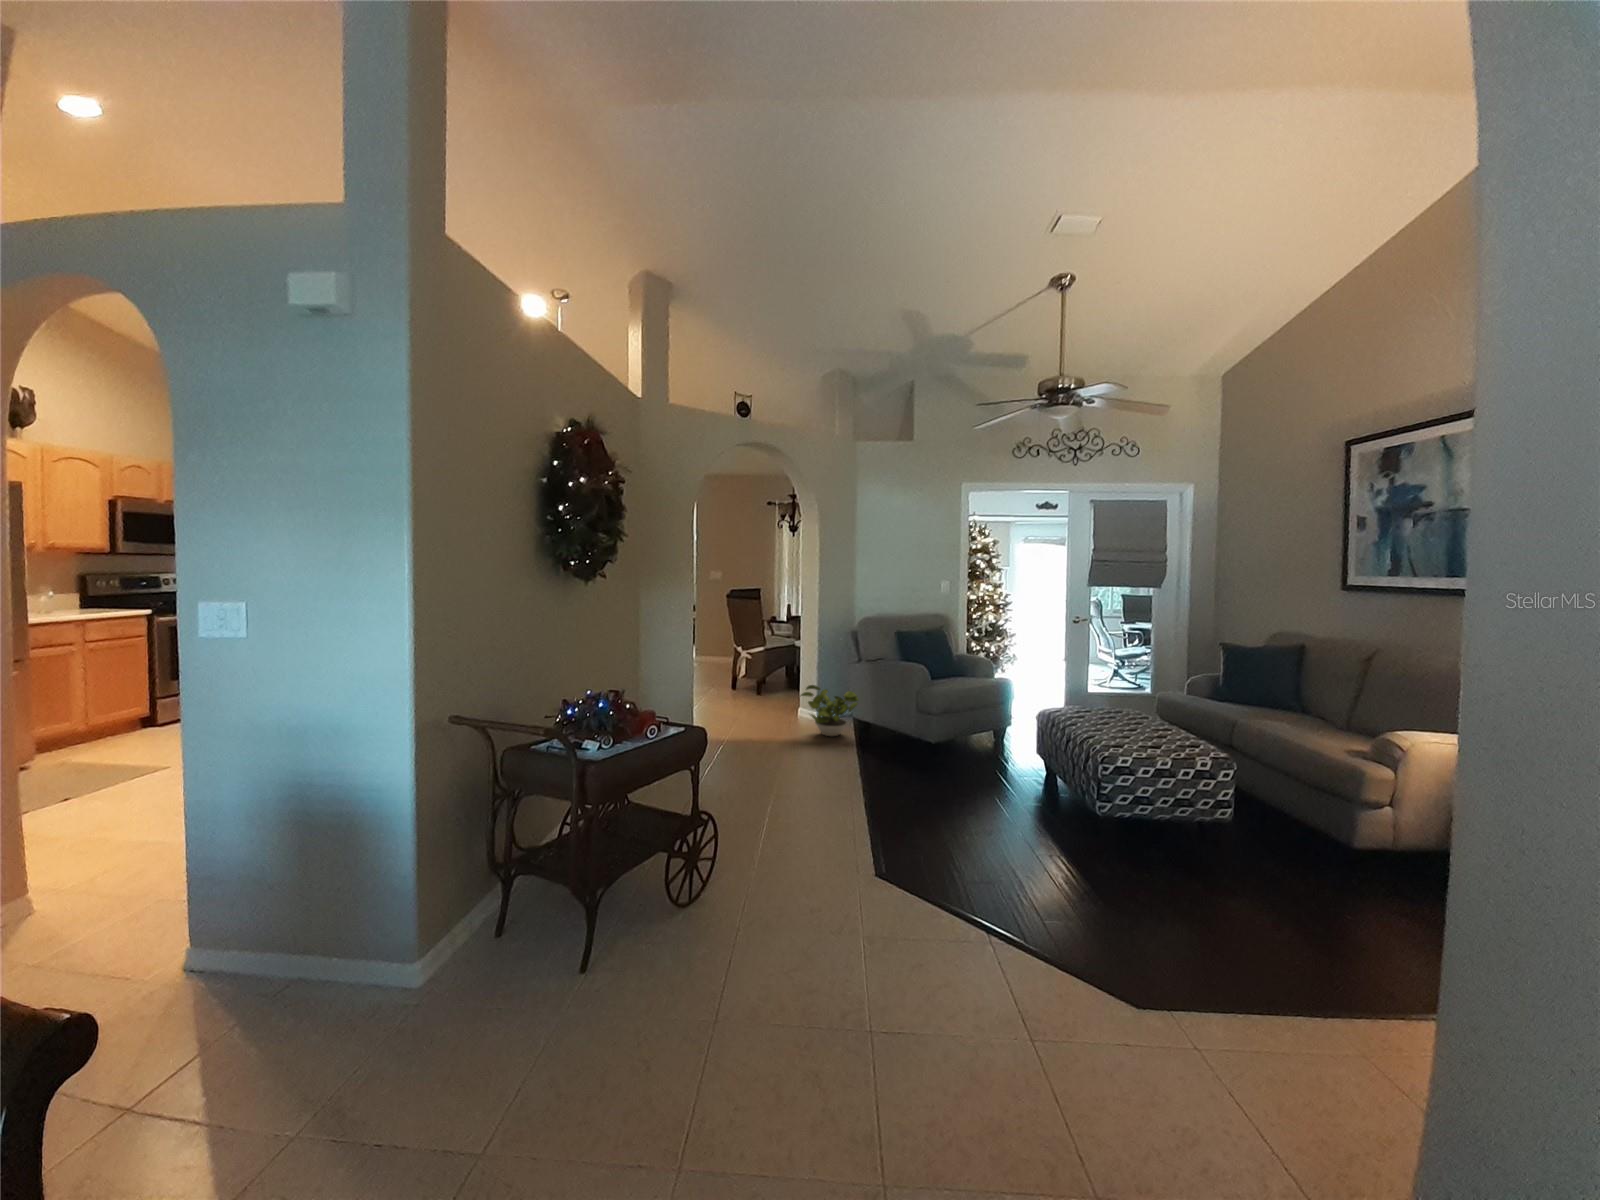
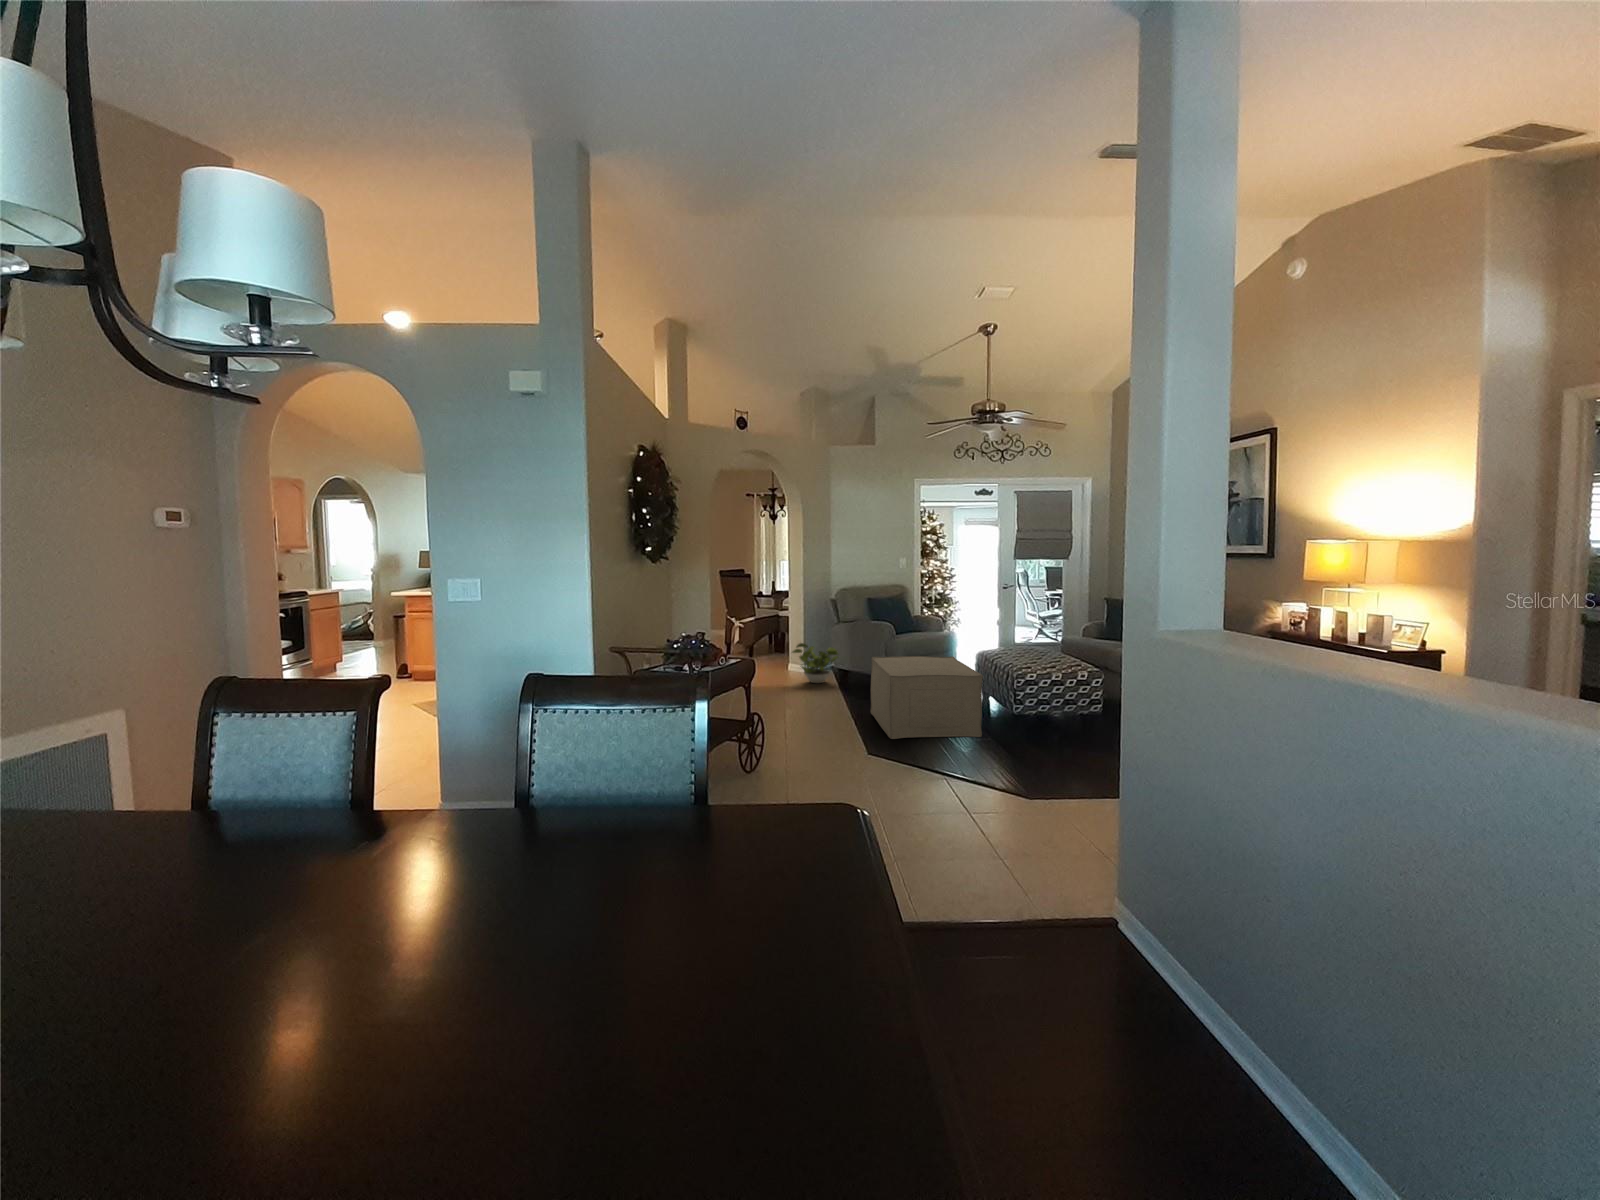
ottoman: none [891,717,1055,853] -> present [870,656,983,739]

